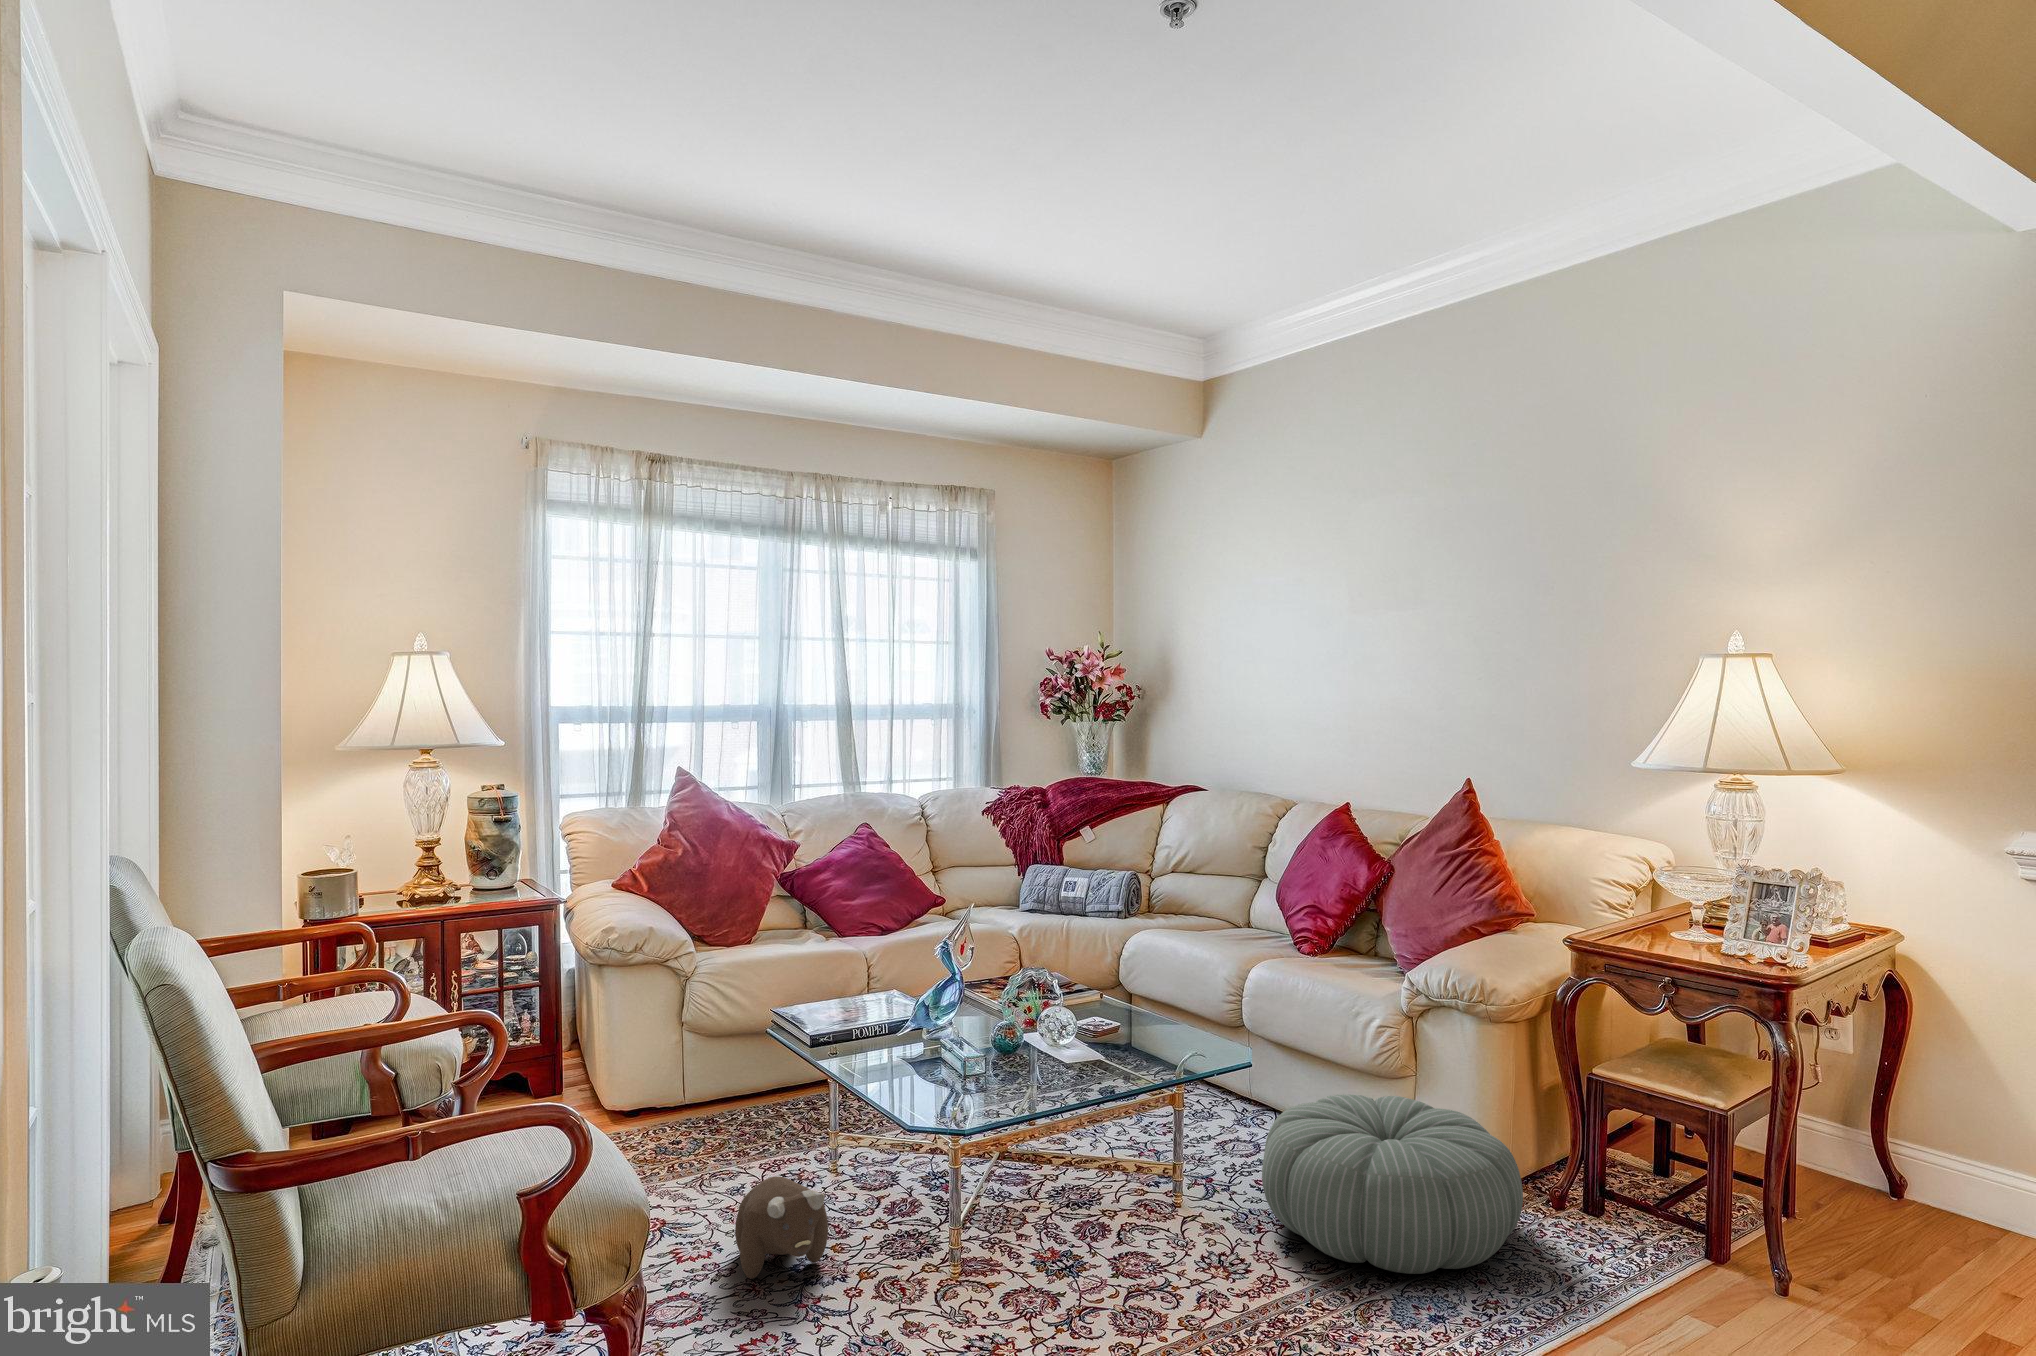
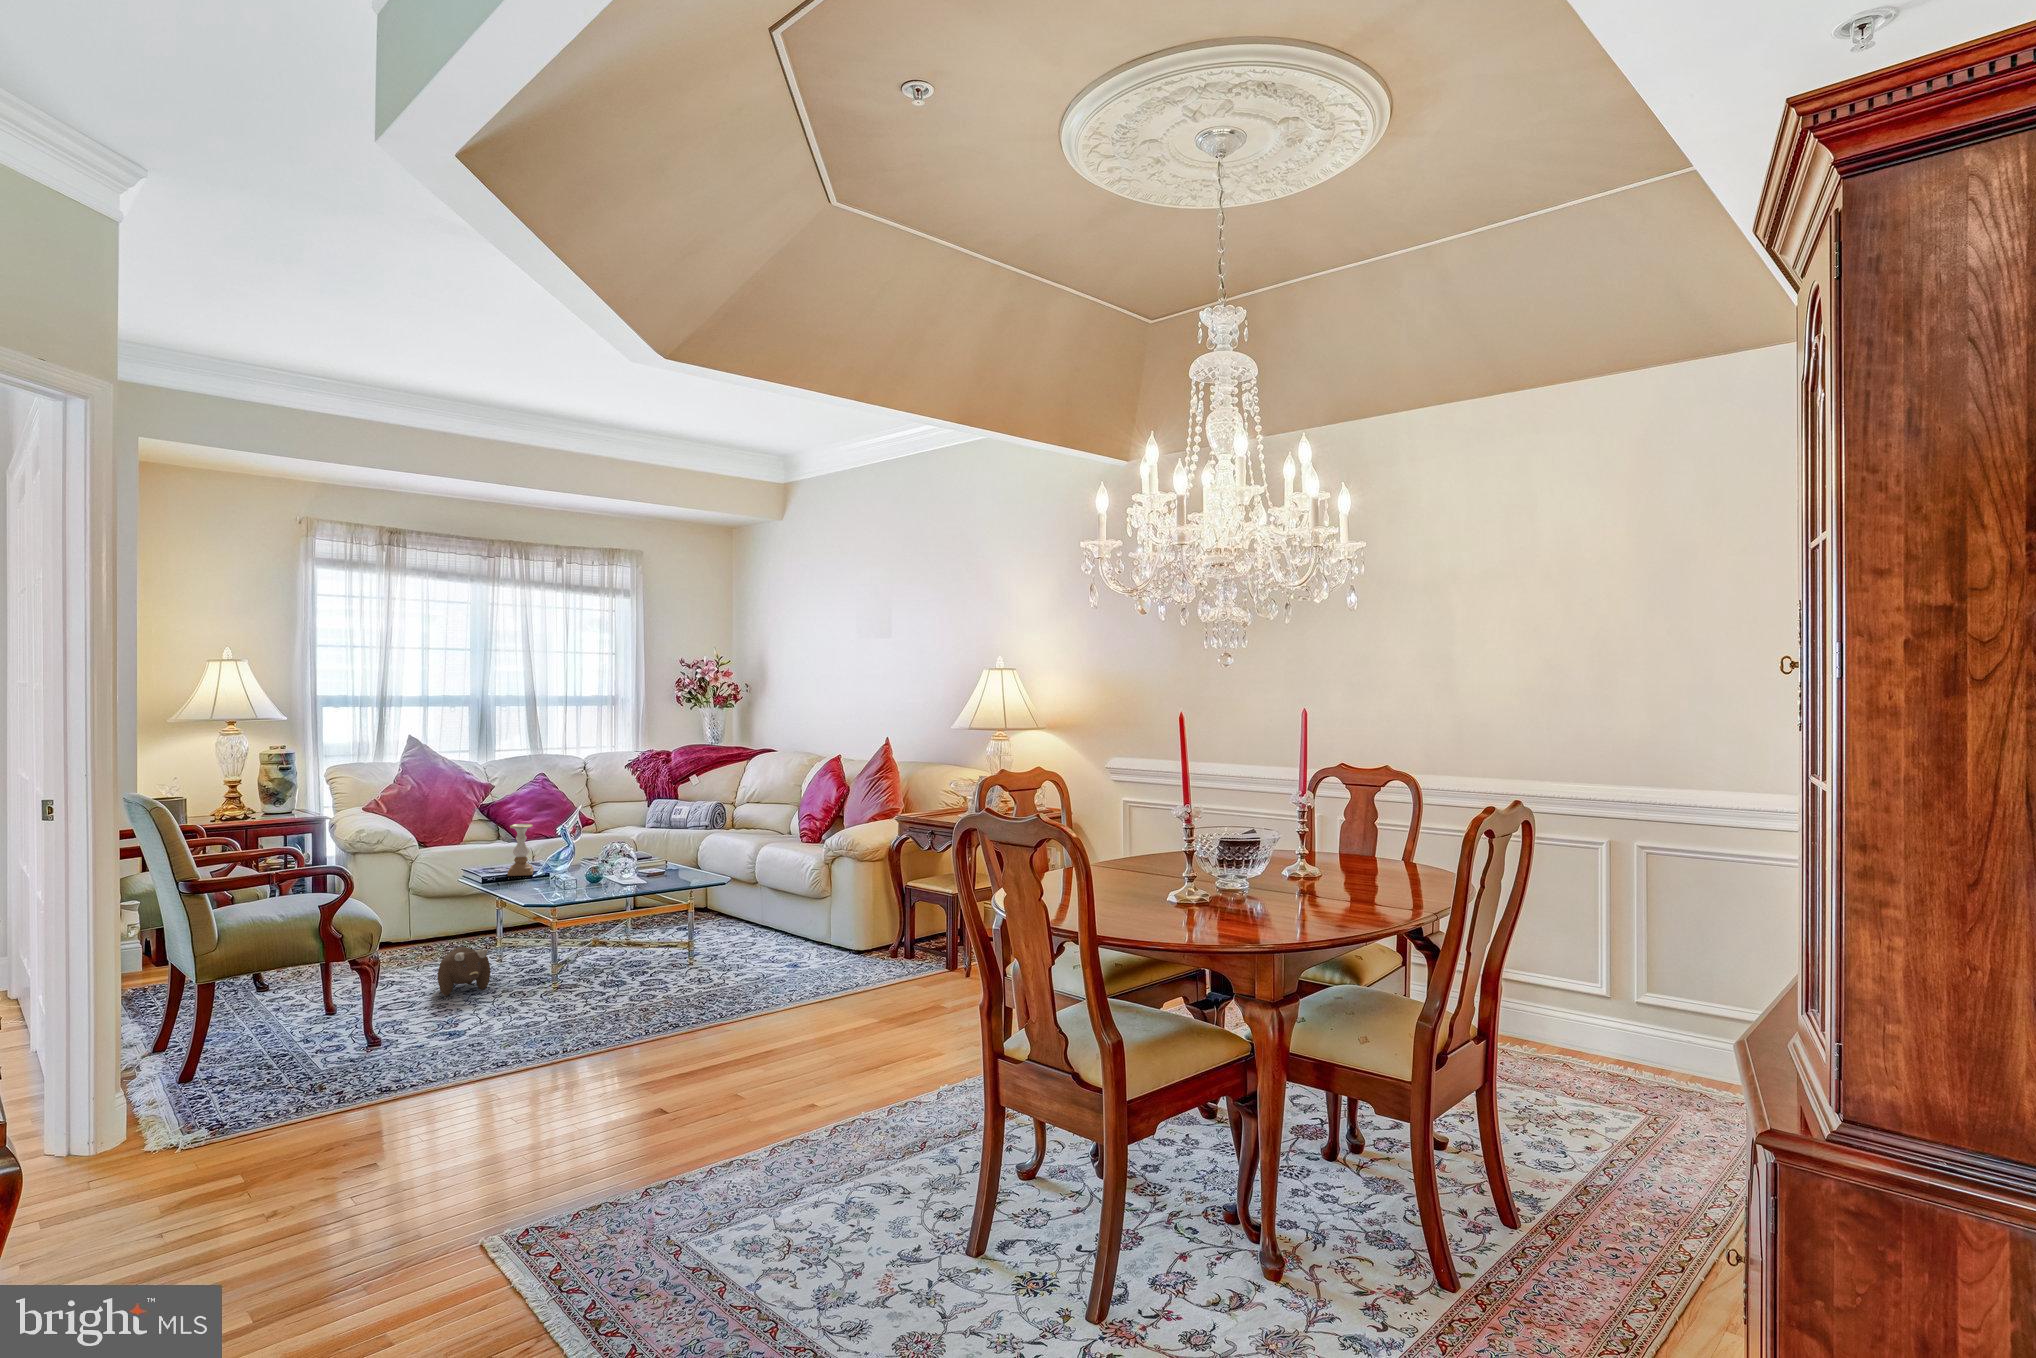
candle holder: none [841,925,881,1020] -> present [508,824,534,876]
pouf: present [1262,1094,1523,1274] -> none [733,904,862,977]

